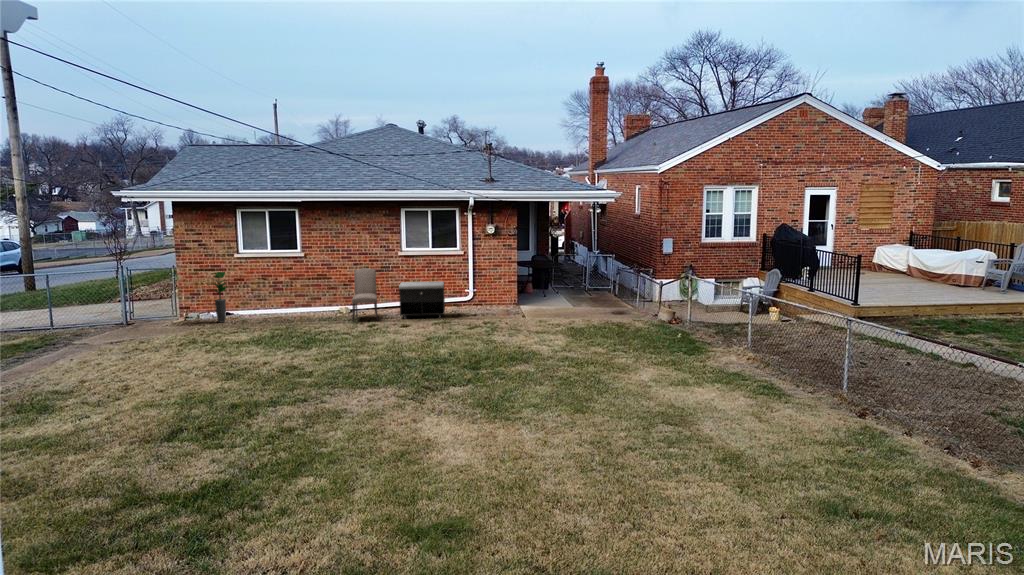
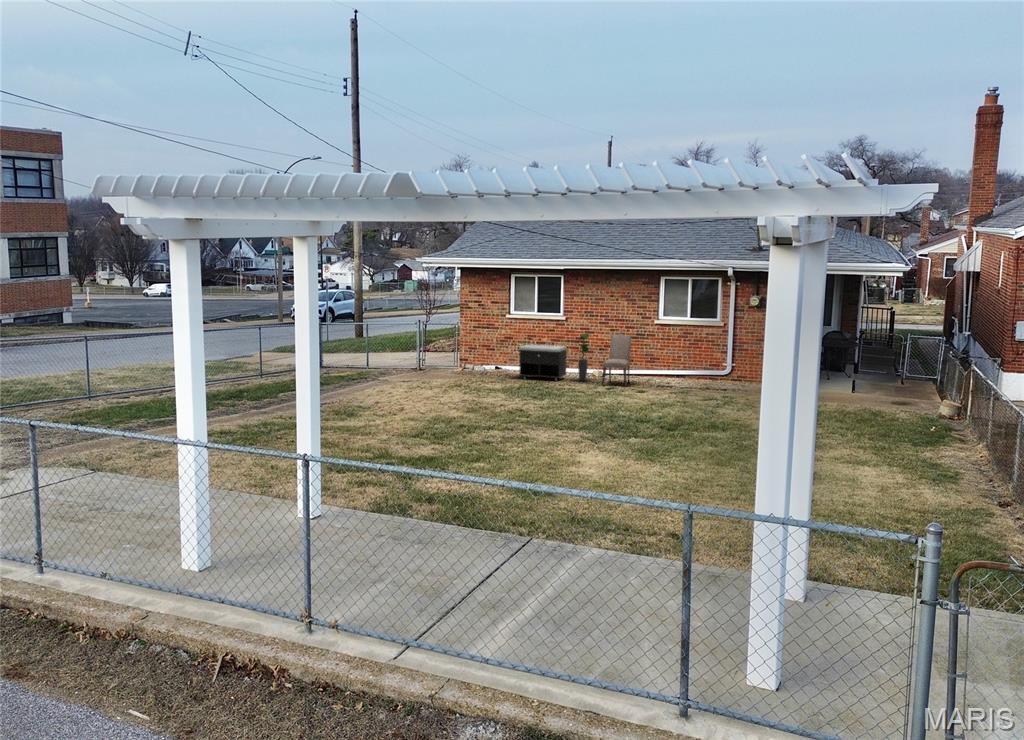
potted plant: present [213,272,226,322] -> present [578,333,589,381]
storage bench: present [399,282,445,318] -> present [519,345,567,380]

